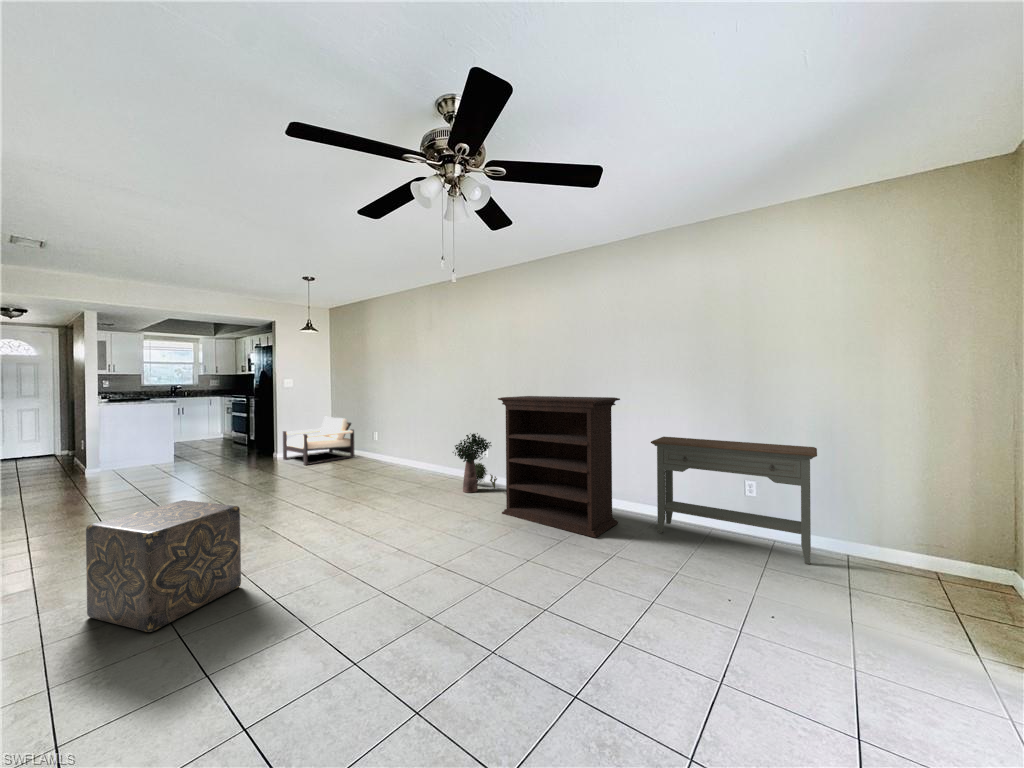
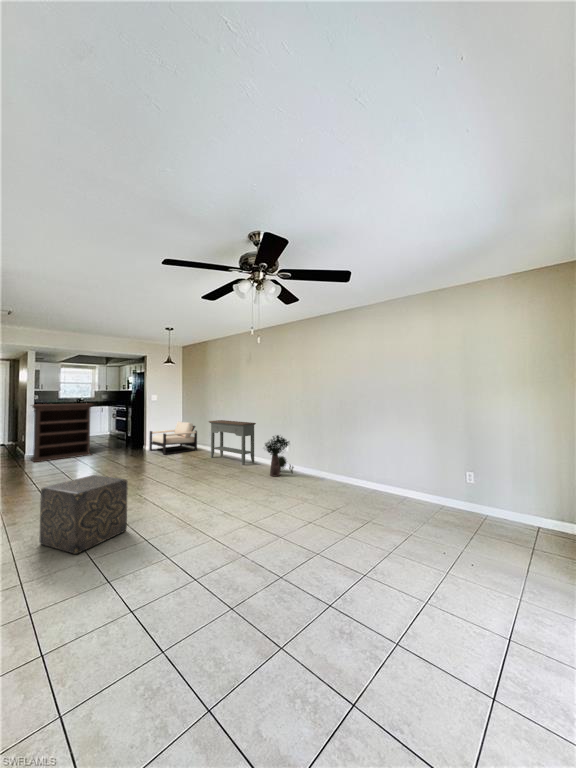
bookshelf: present [498,396,620,538] -> present [31,404,93,462]
console table: present [651,437,817,564] -> present [209,420,256,465]

